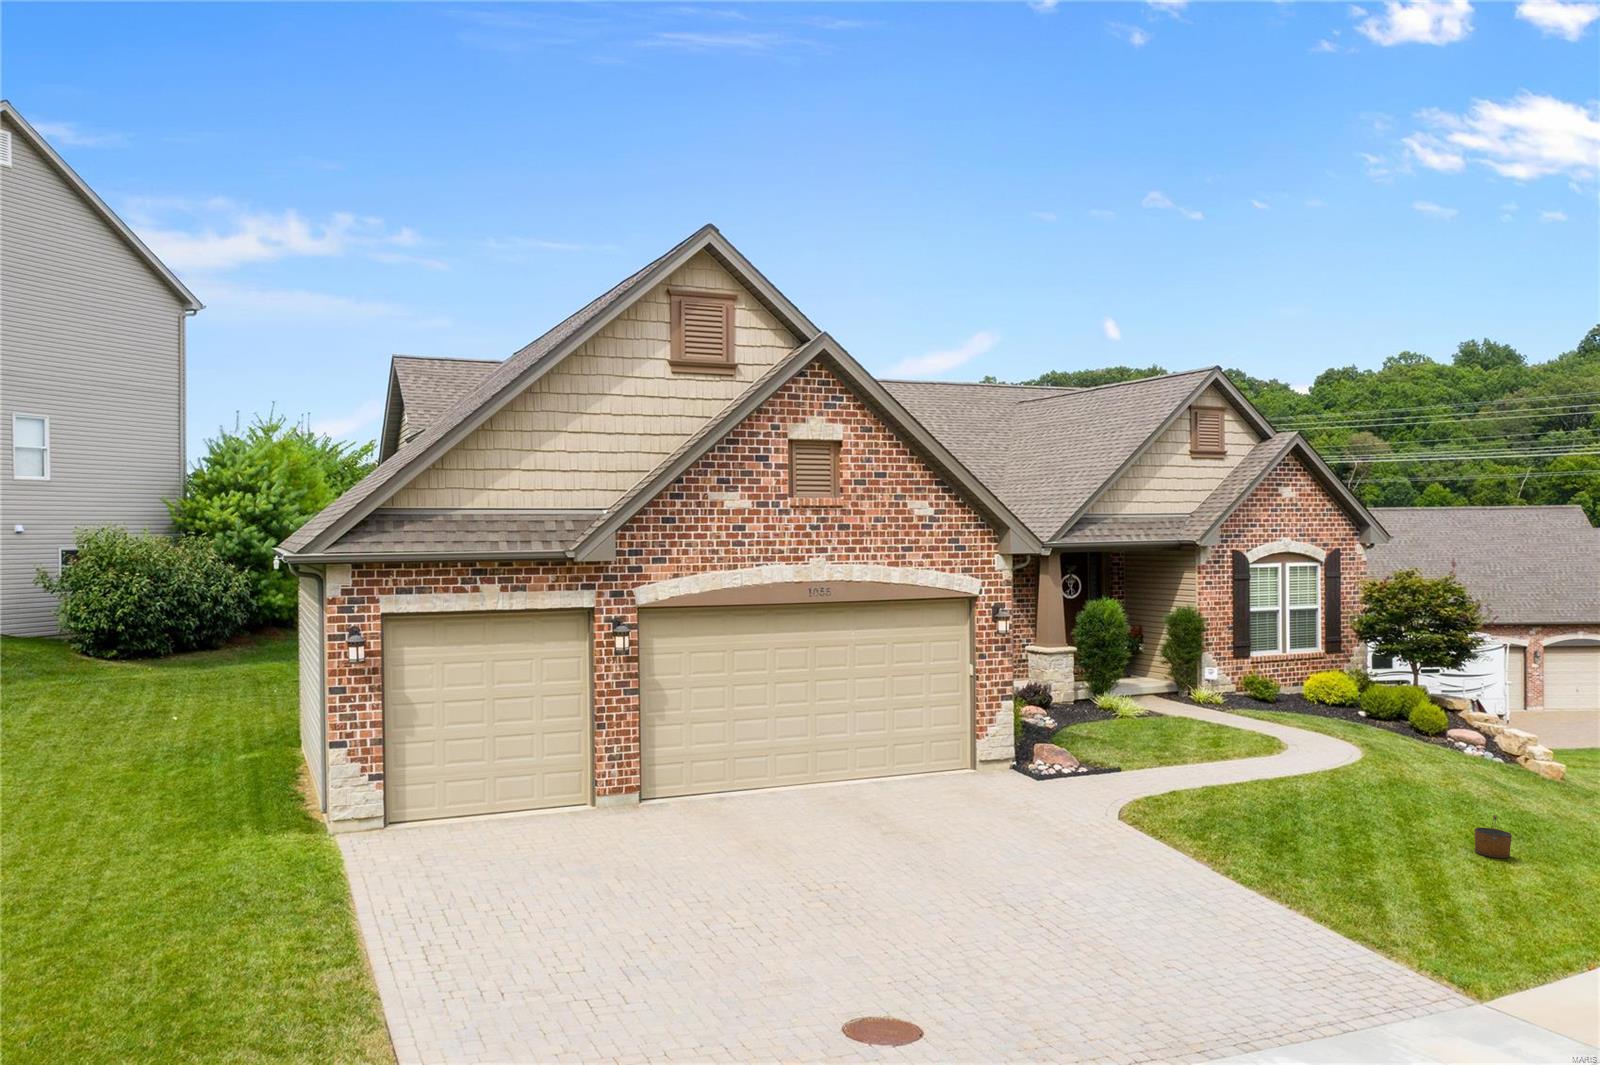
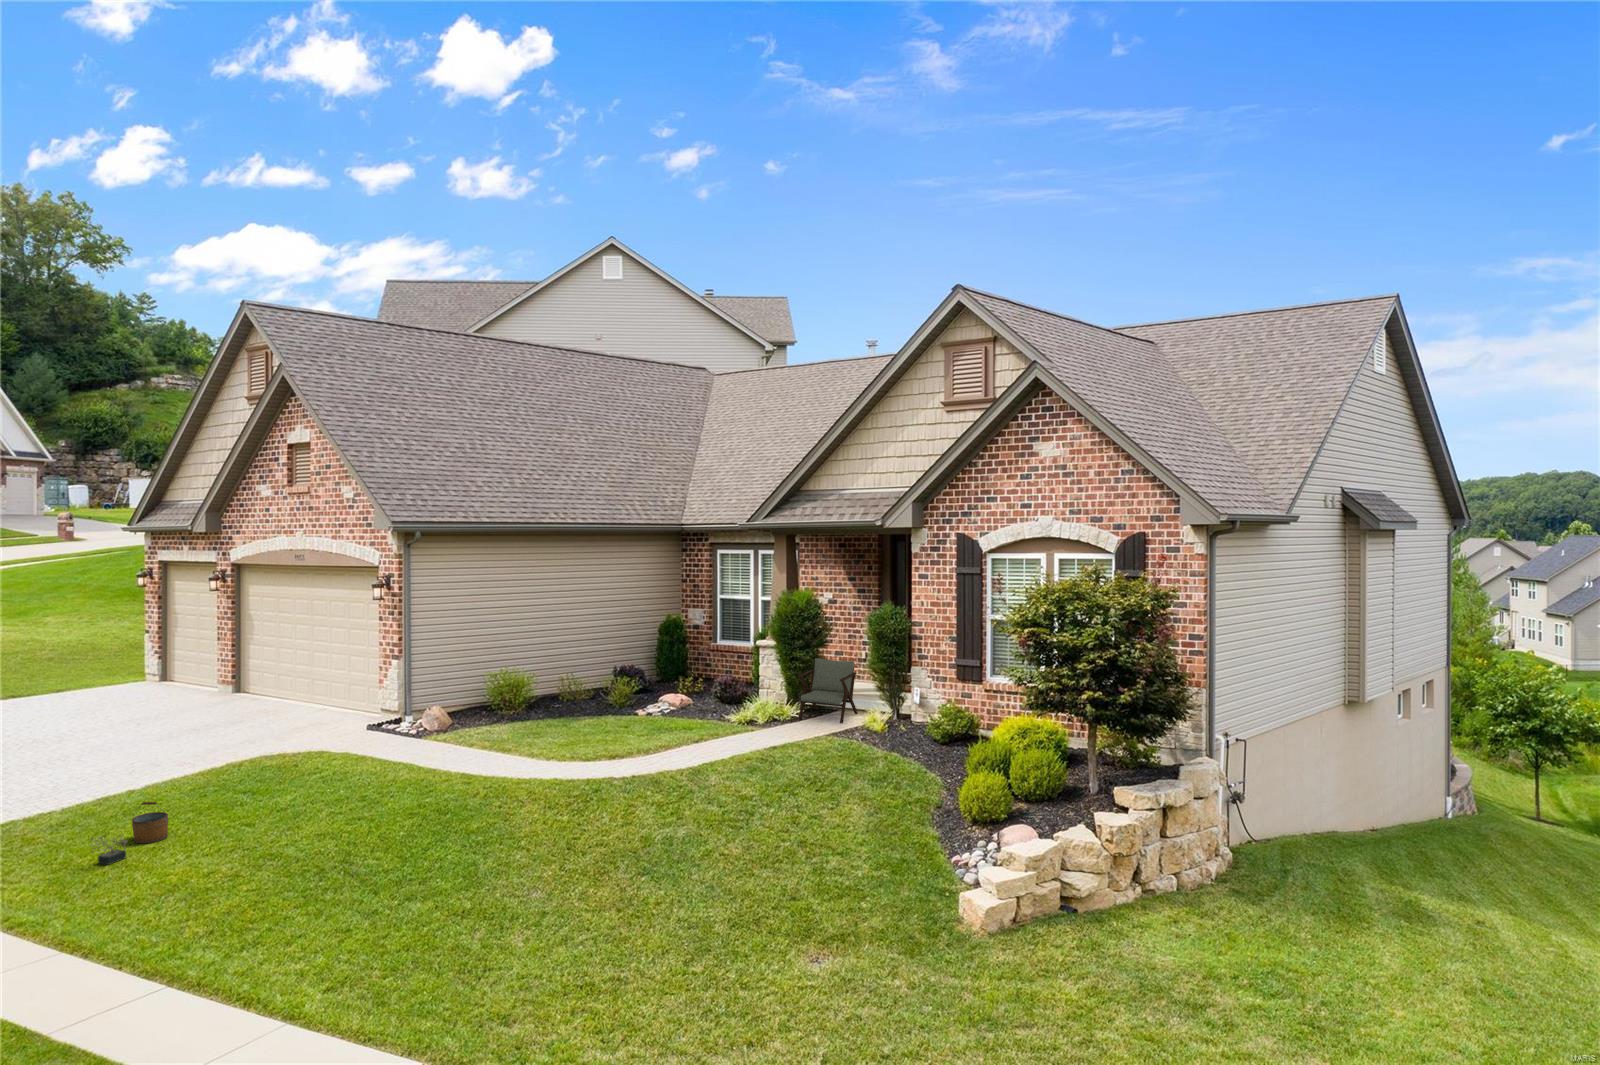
lounge chair: none [1097,659,1154,710] -> present [798,658,858,723]
decorative plant: none [1546,839,1588,869] -> present [91,837,127,865]

